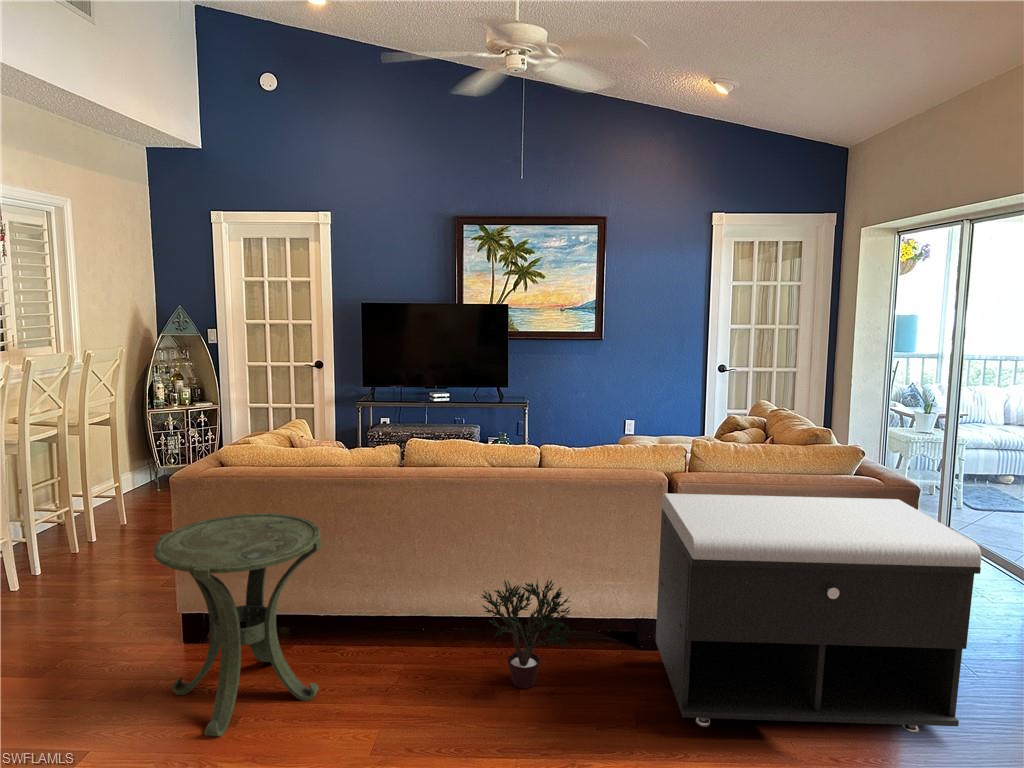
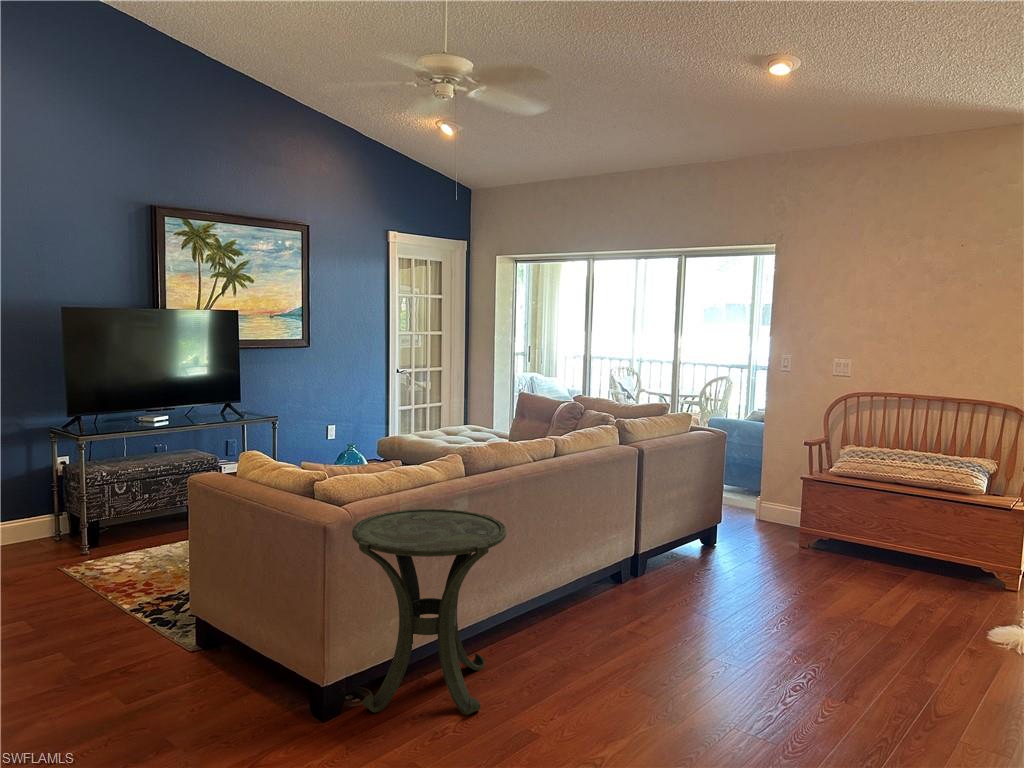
storage bench: present [656,493,981,733] -> none [613,429,787,587]
potted plant: present [481,580,570,688] -> none [541,521,632,609]

